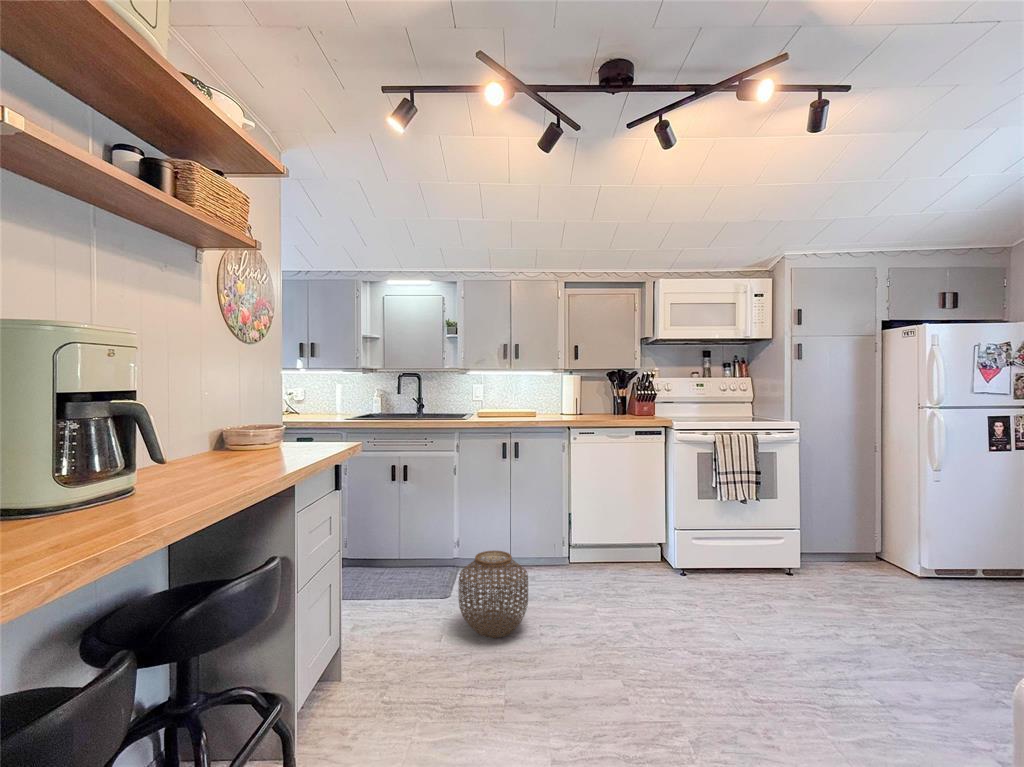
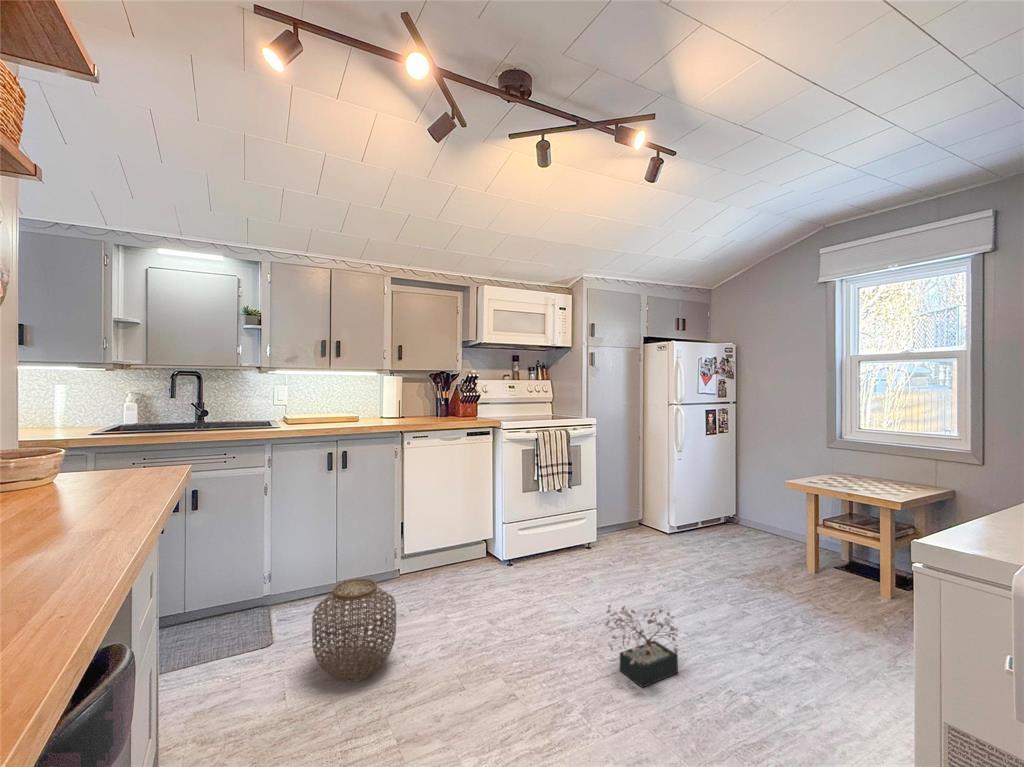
decorative plant: none [729,624,835,728] -> present [605,605,678,687]

